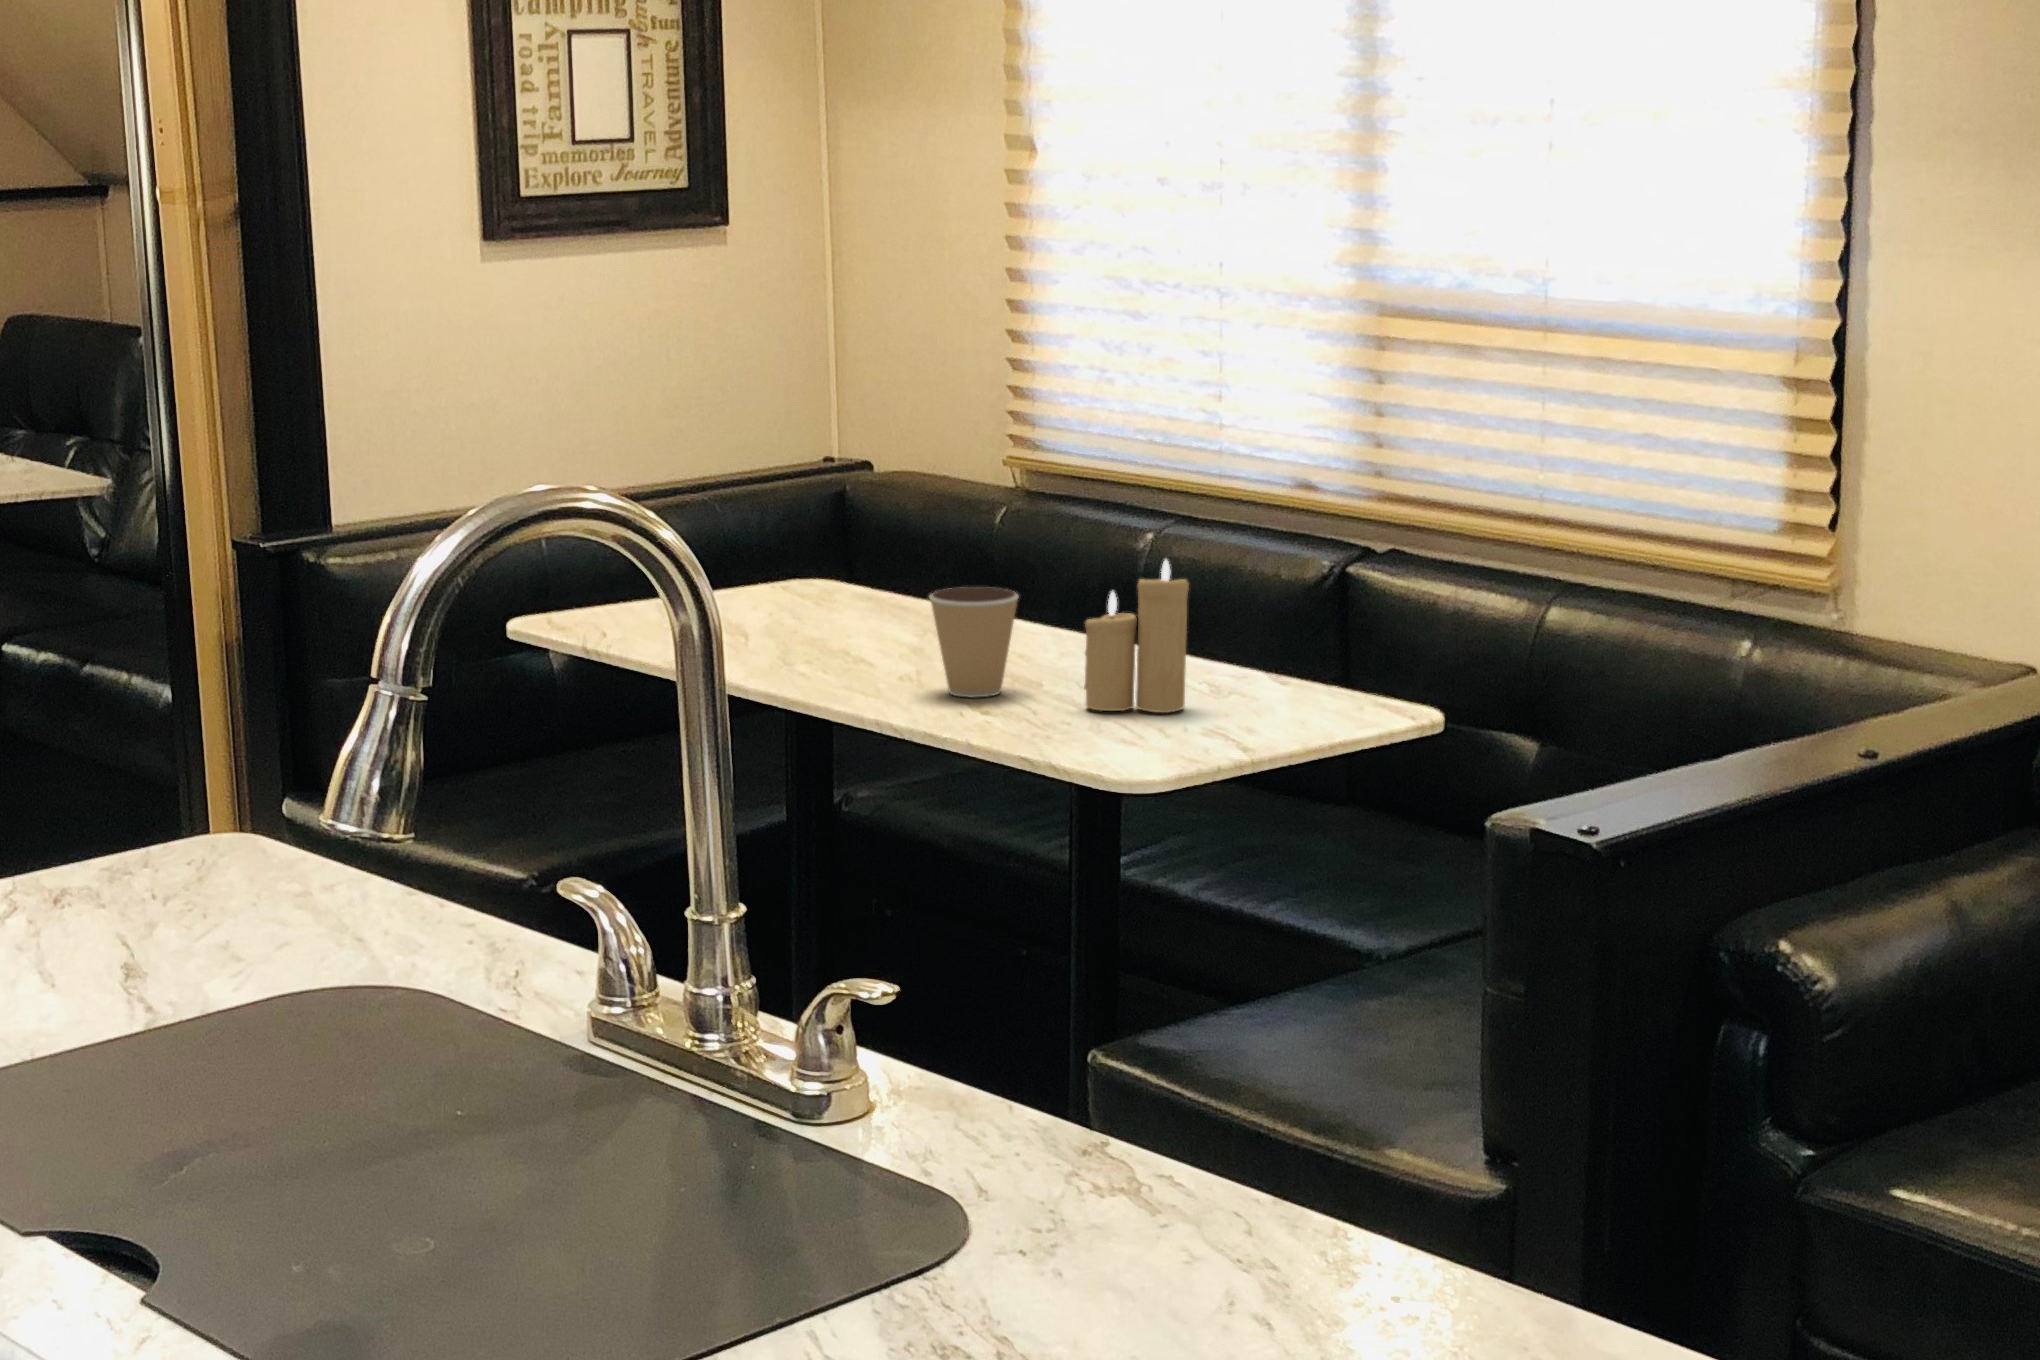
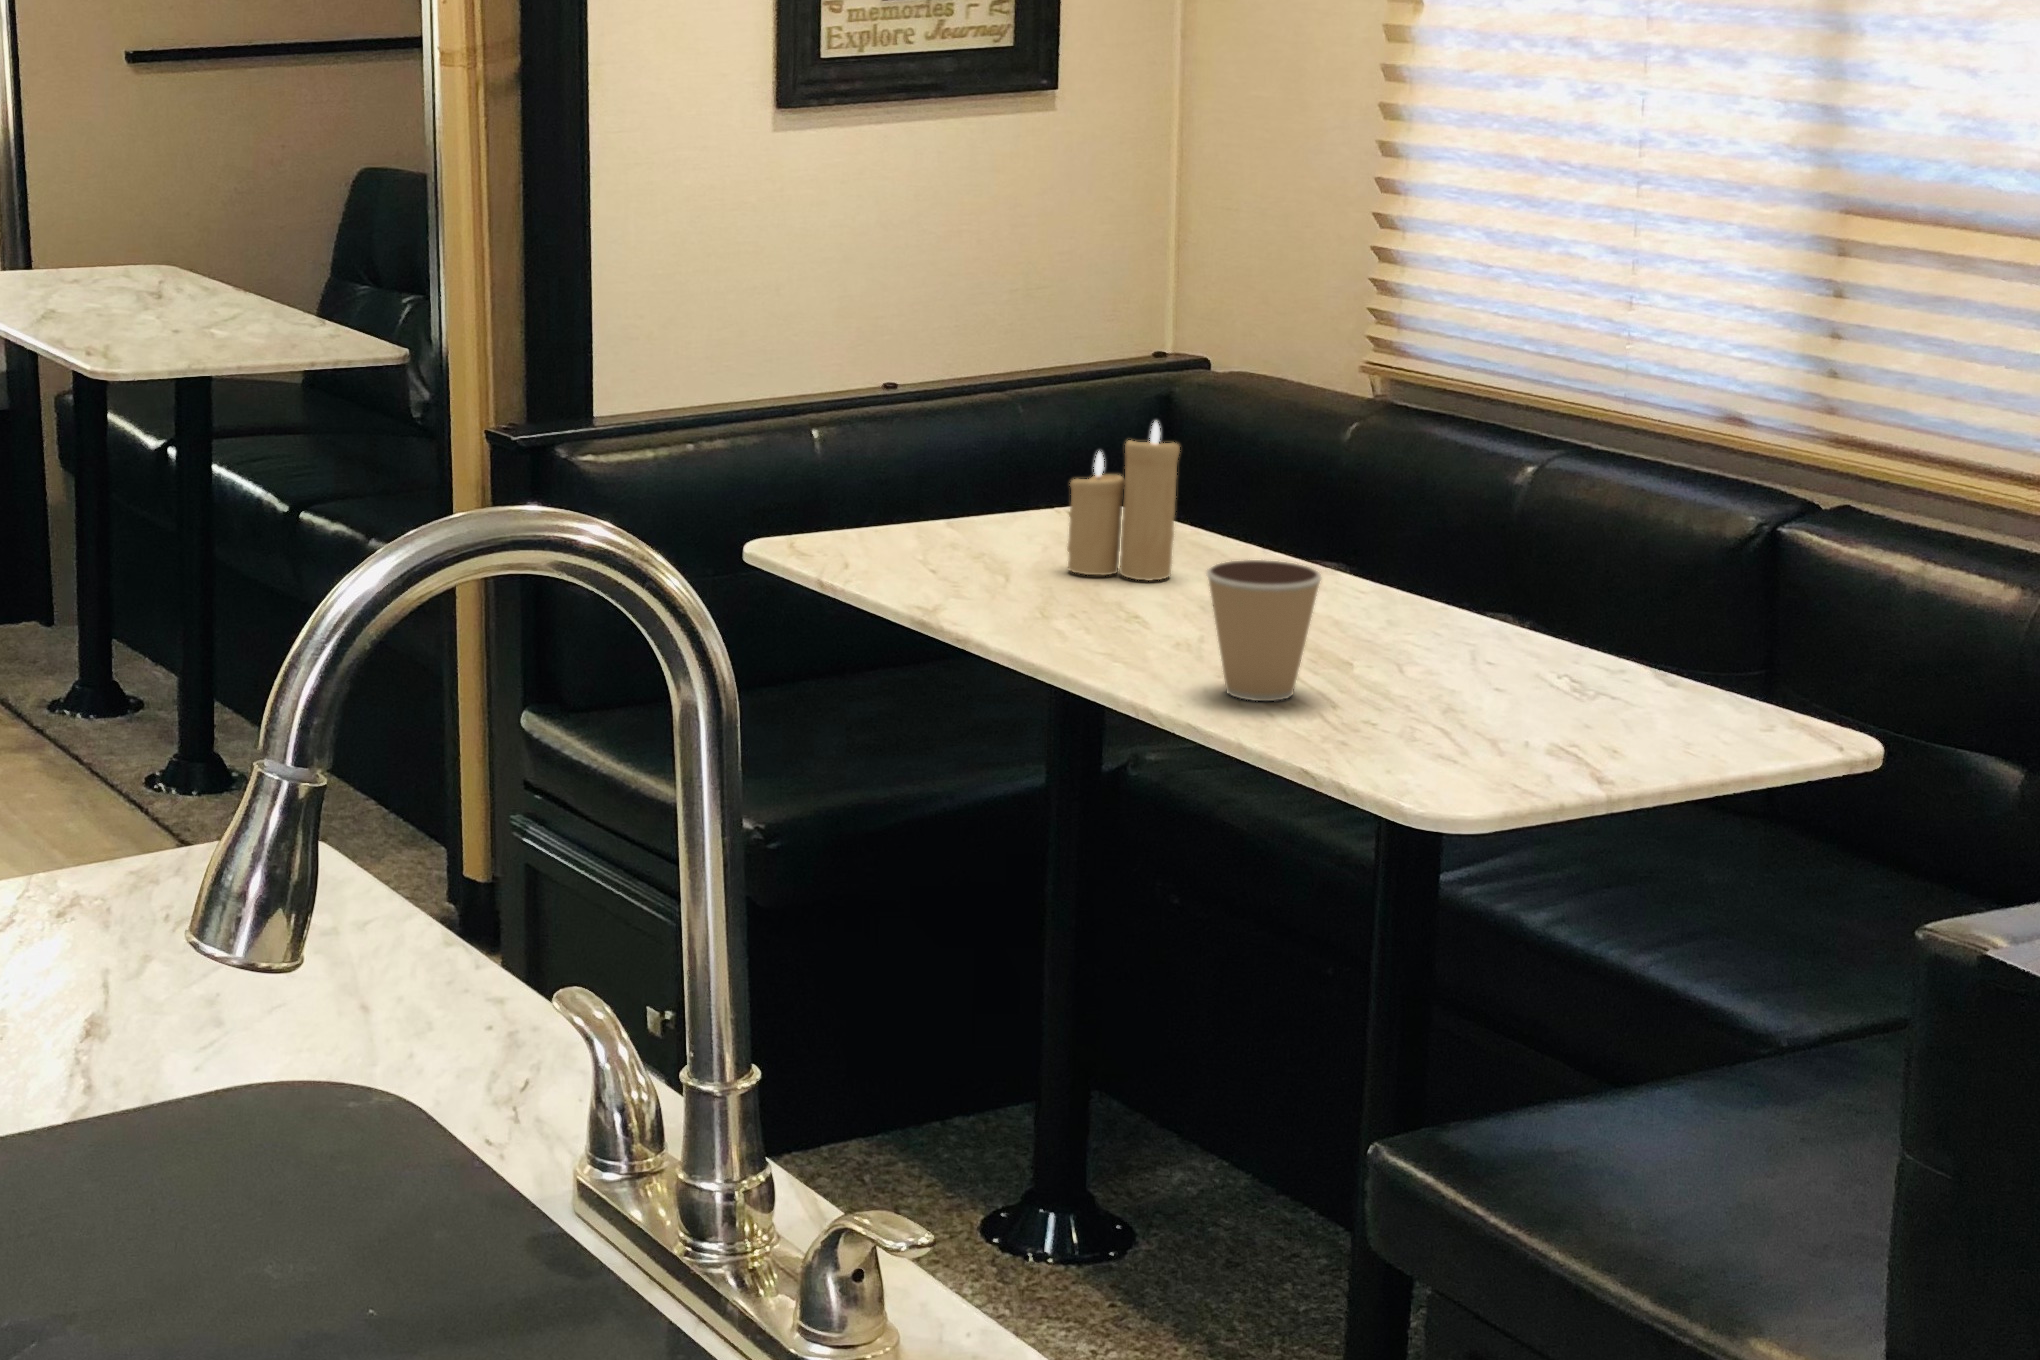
candle: present [1084,560,1189,713] -> present [1067,422,1180,580]

